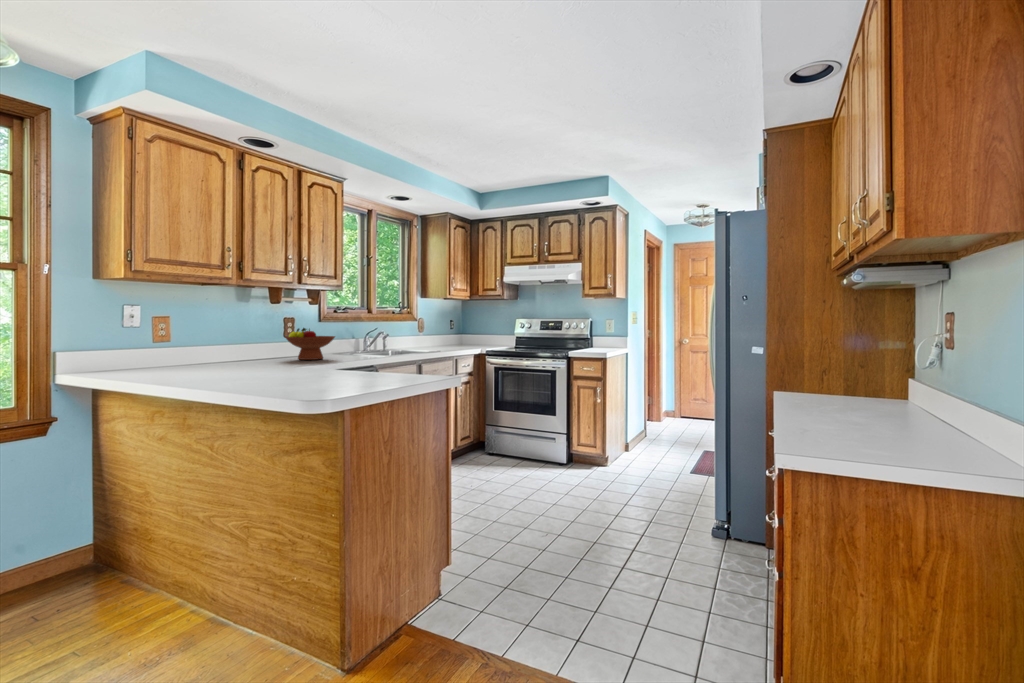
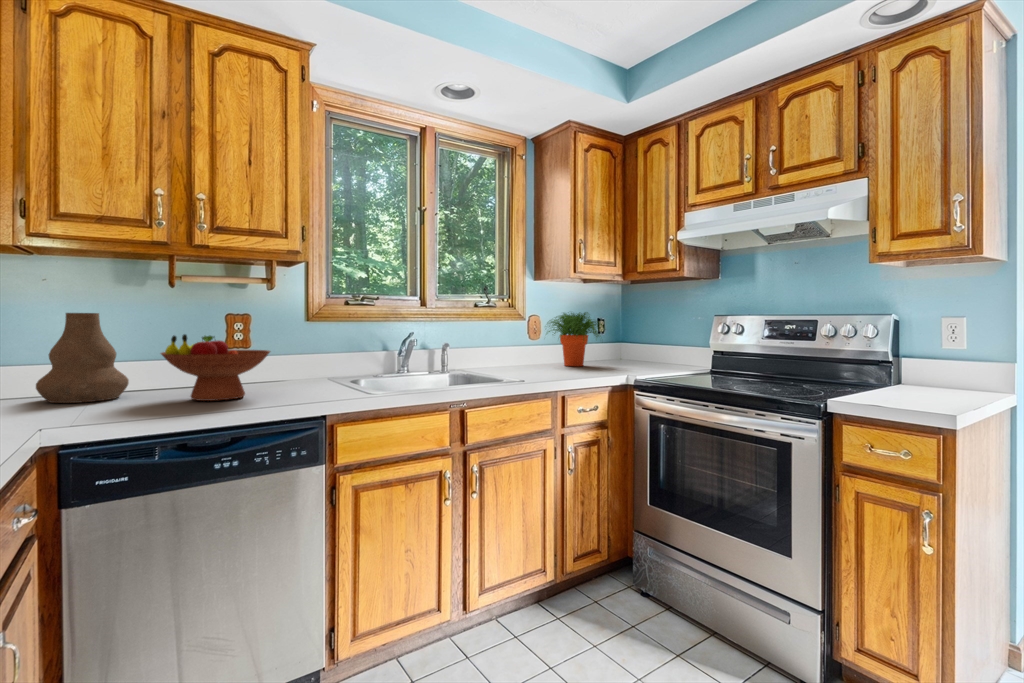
potted plant: none [428,316,463,346] -> present [548,312,602,366]
vase: none [216,317,259,363] -> present [36,313,129,403]

